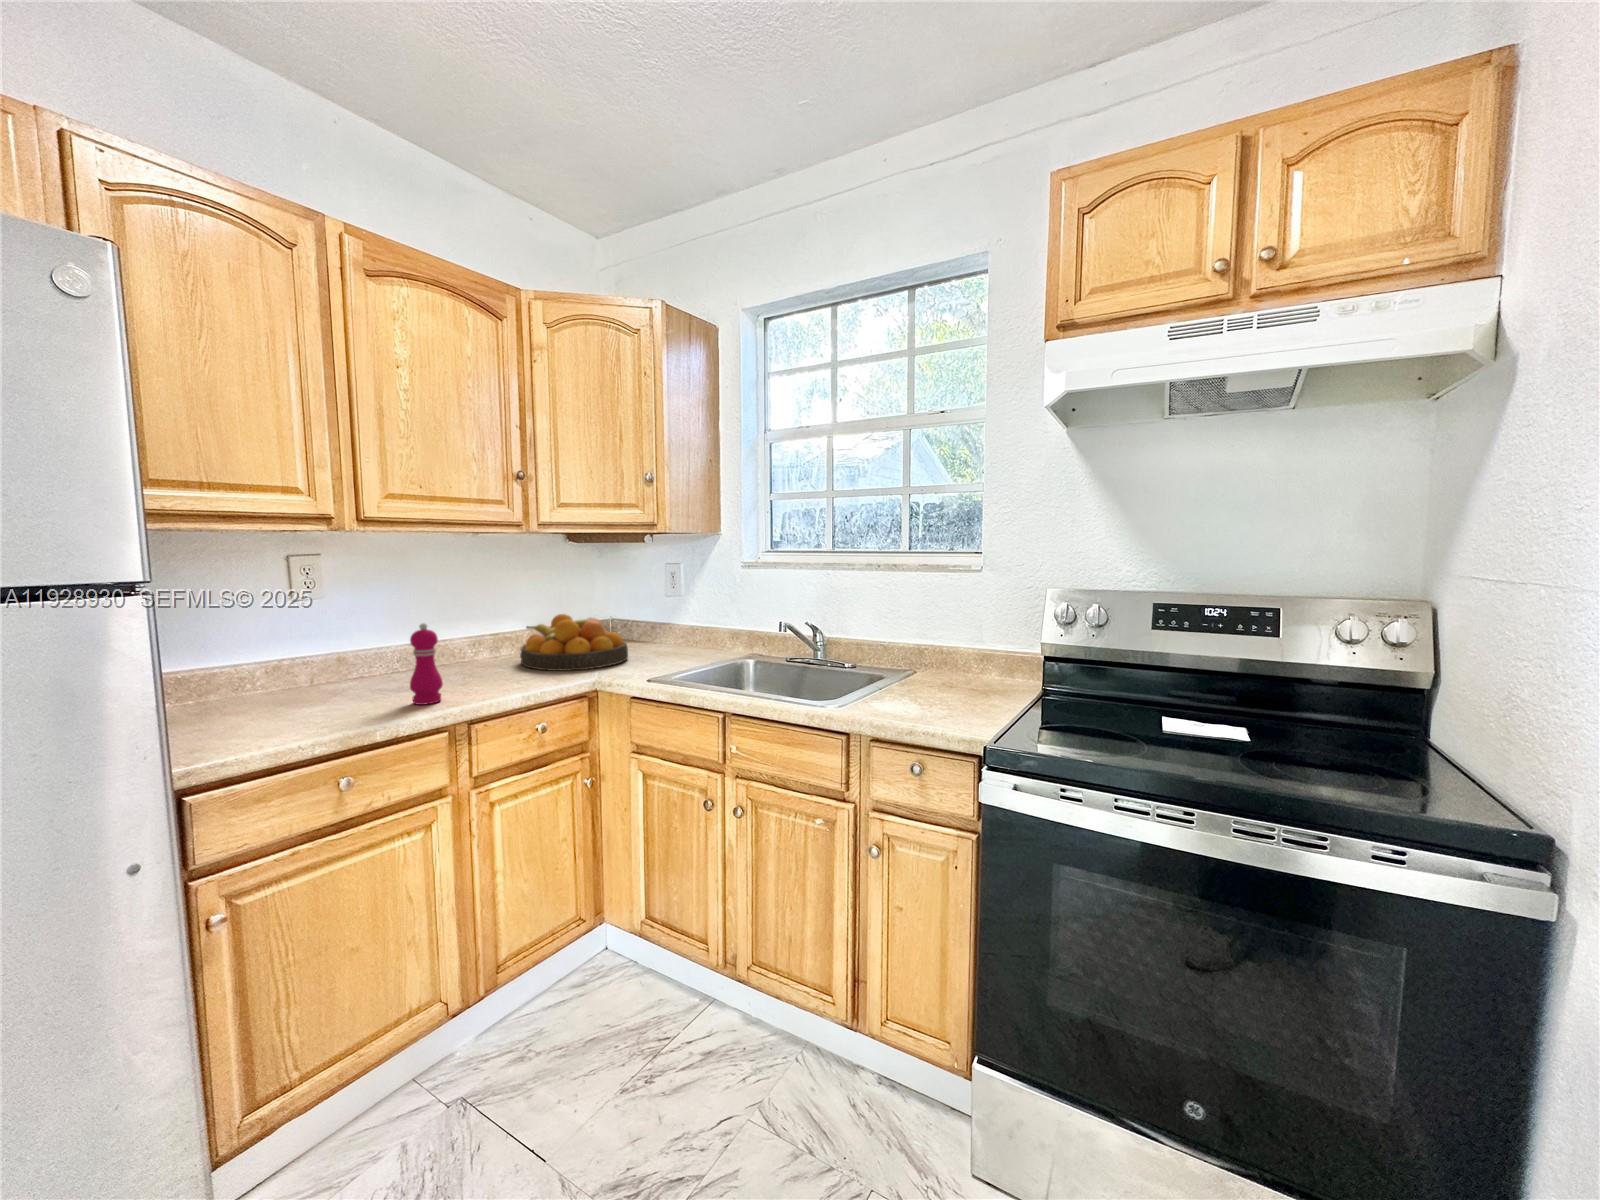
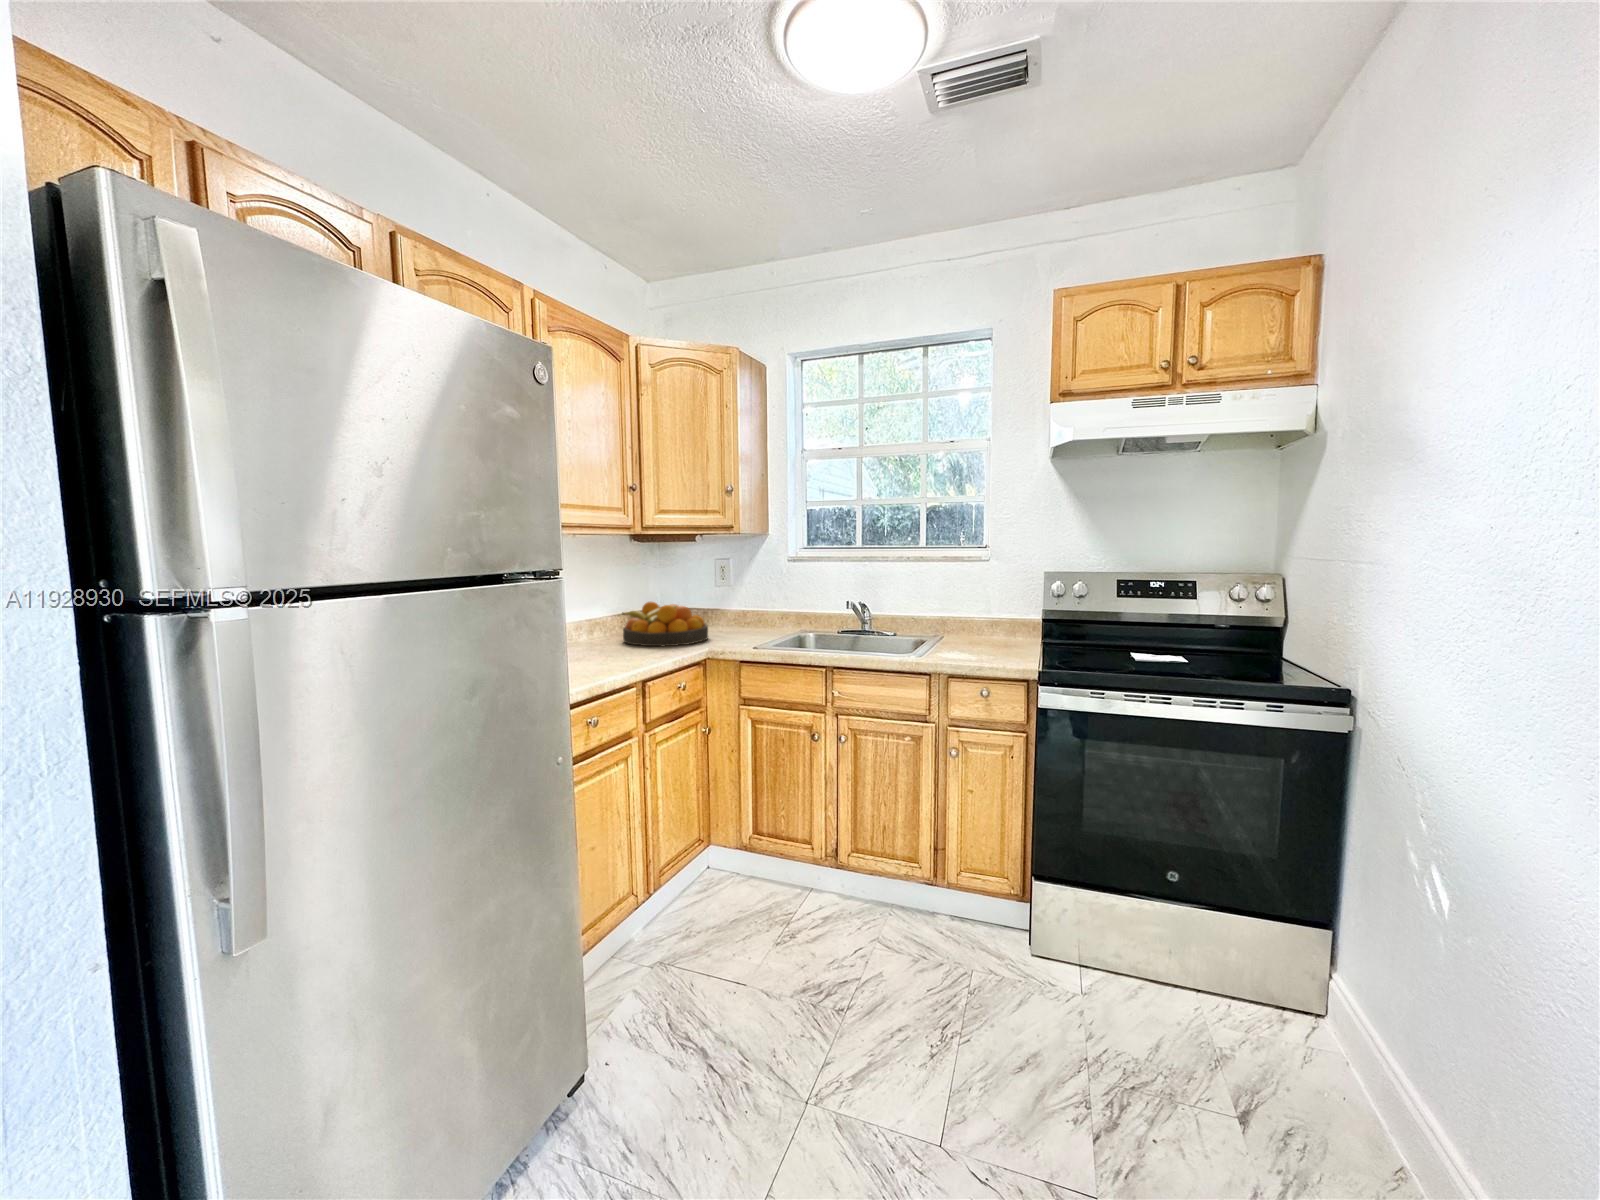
pepper mill: present [410,623,443,705] -> none [596,606,620,669]

